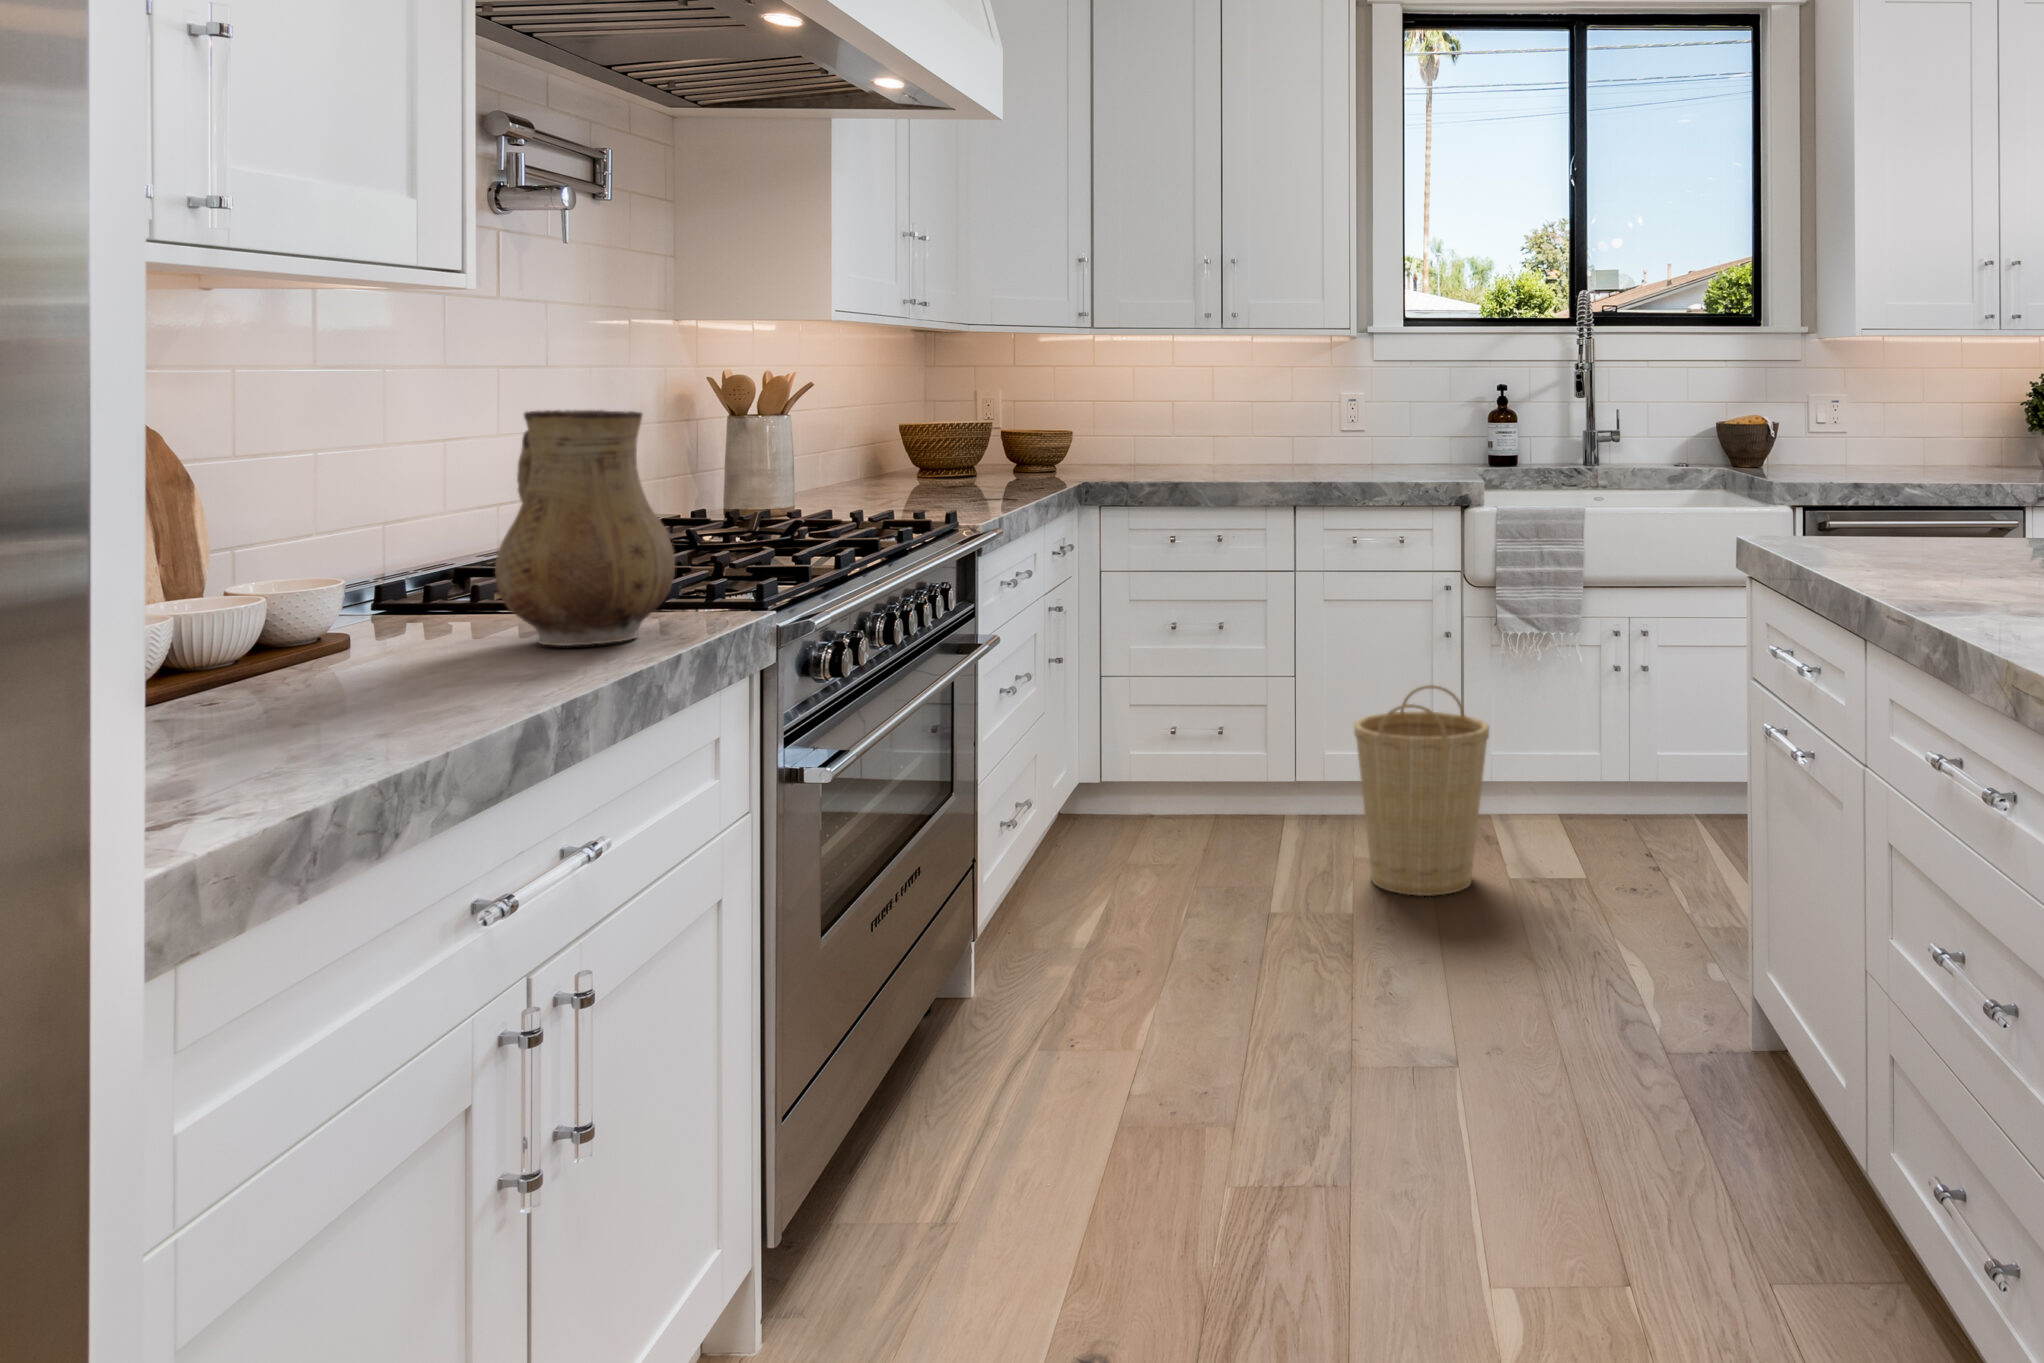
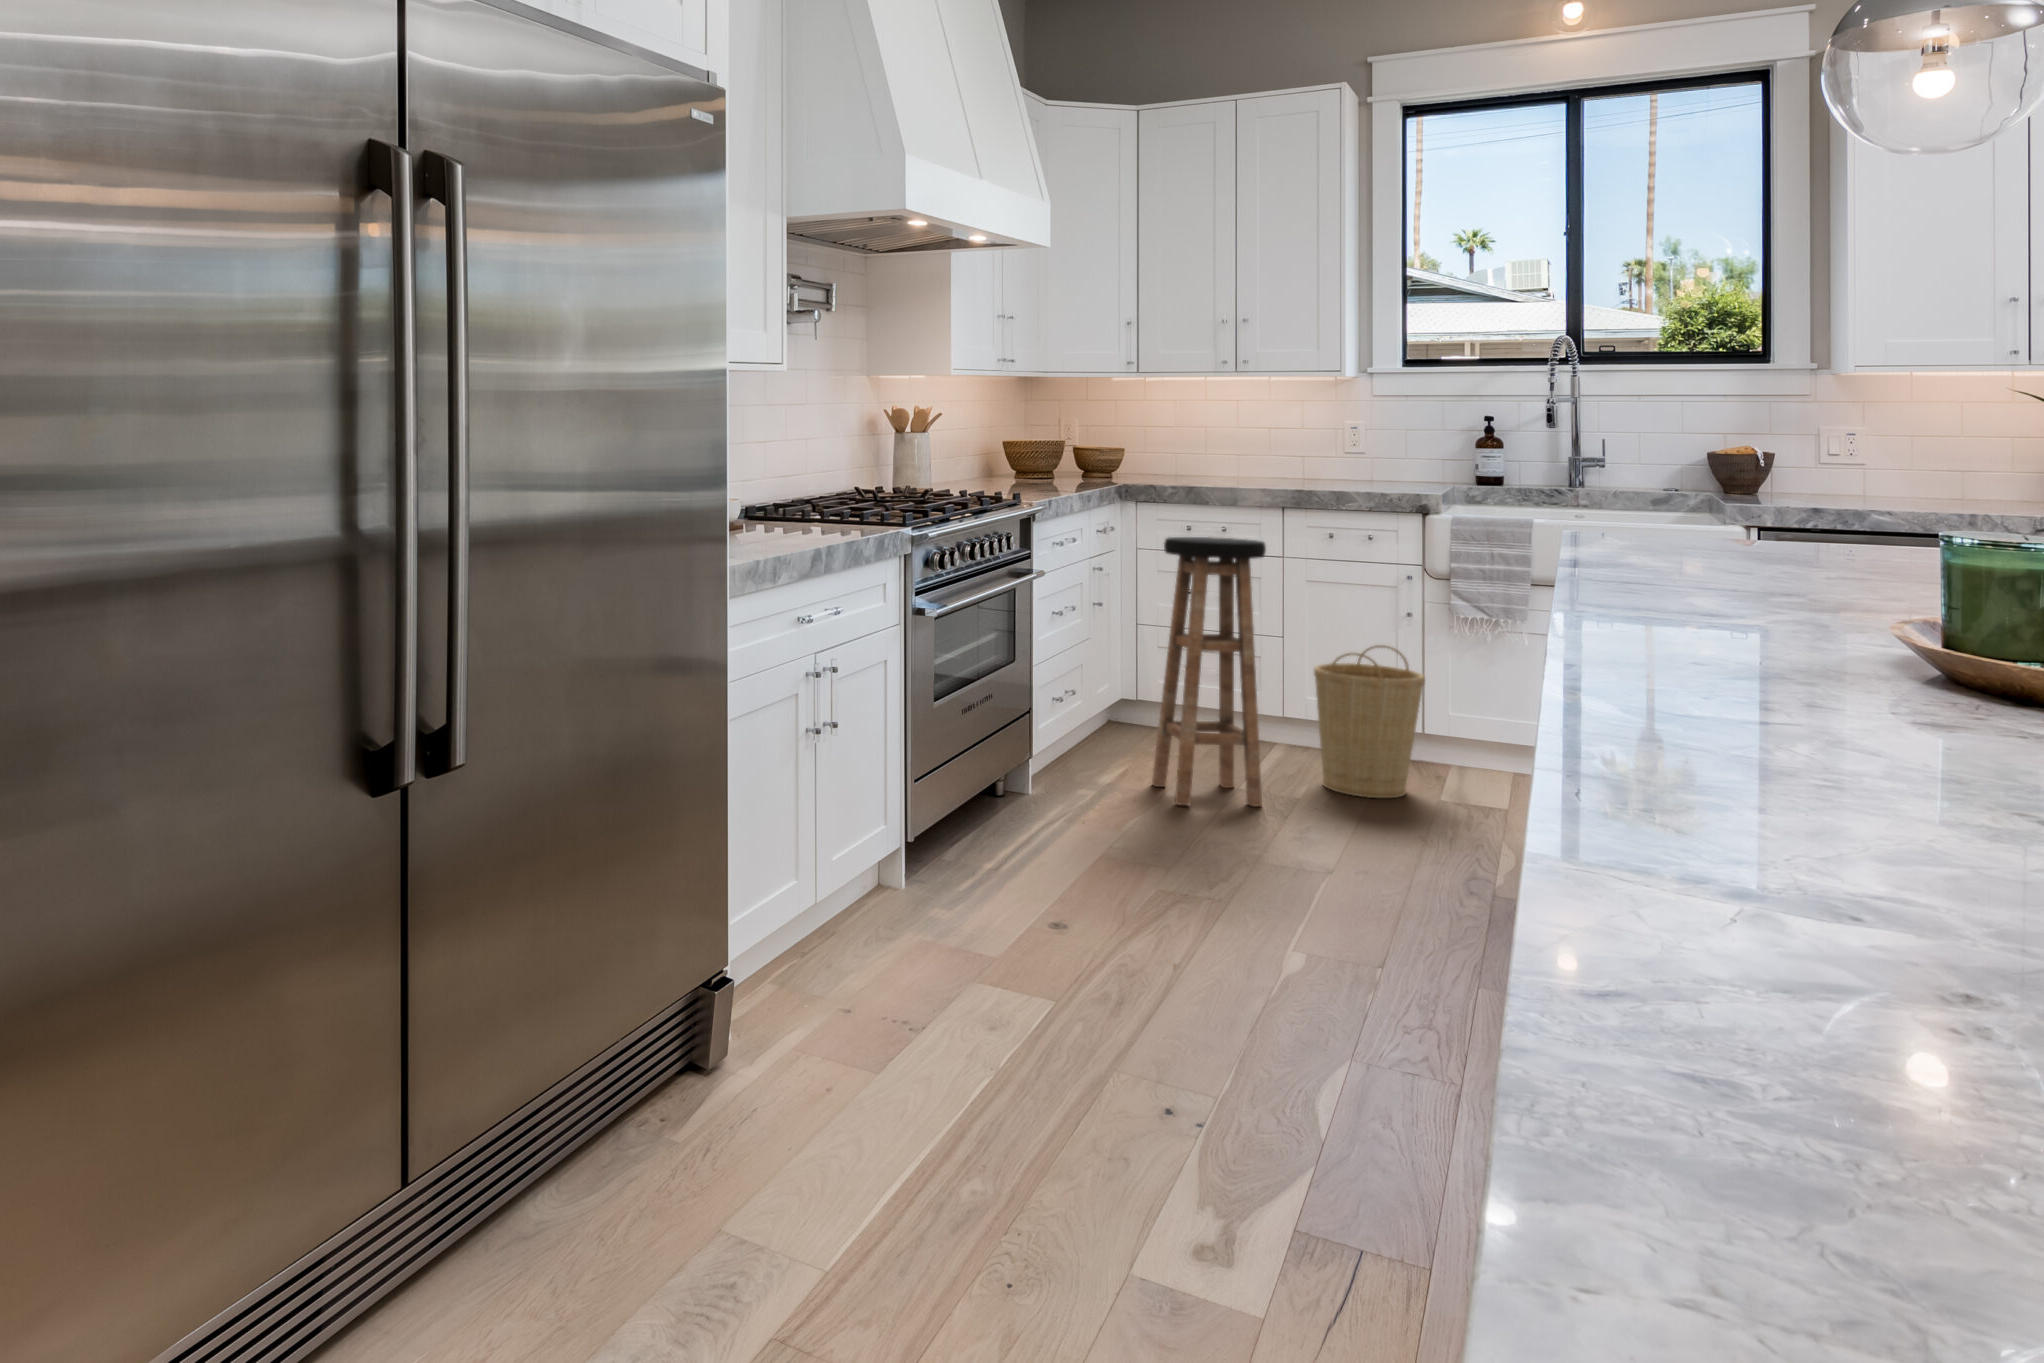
ceramic pitcher: present [495,410,675,646] -> none [787,421,865,532]
bar stool: none [1157,559,1313,959] -> present [1152,537,1266,807]

